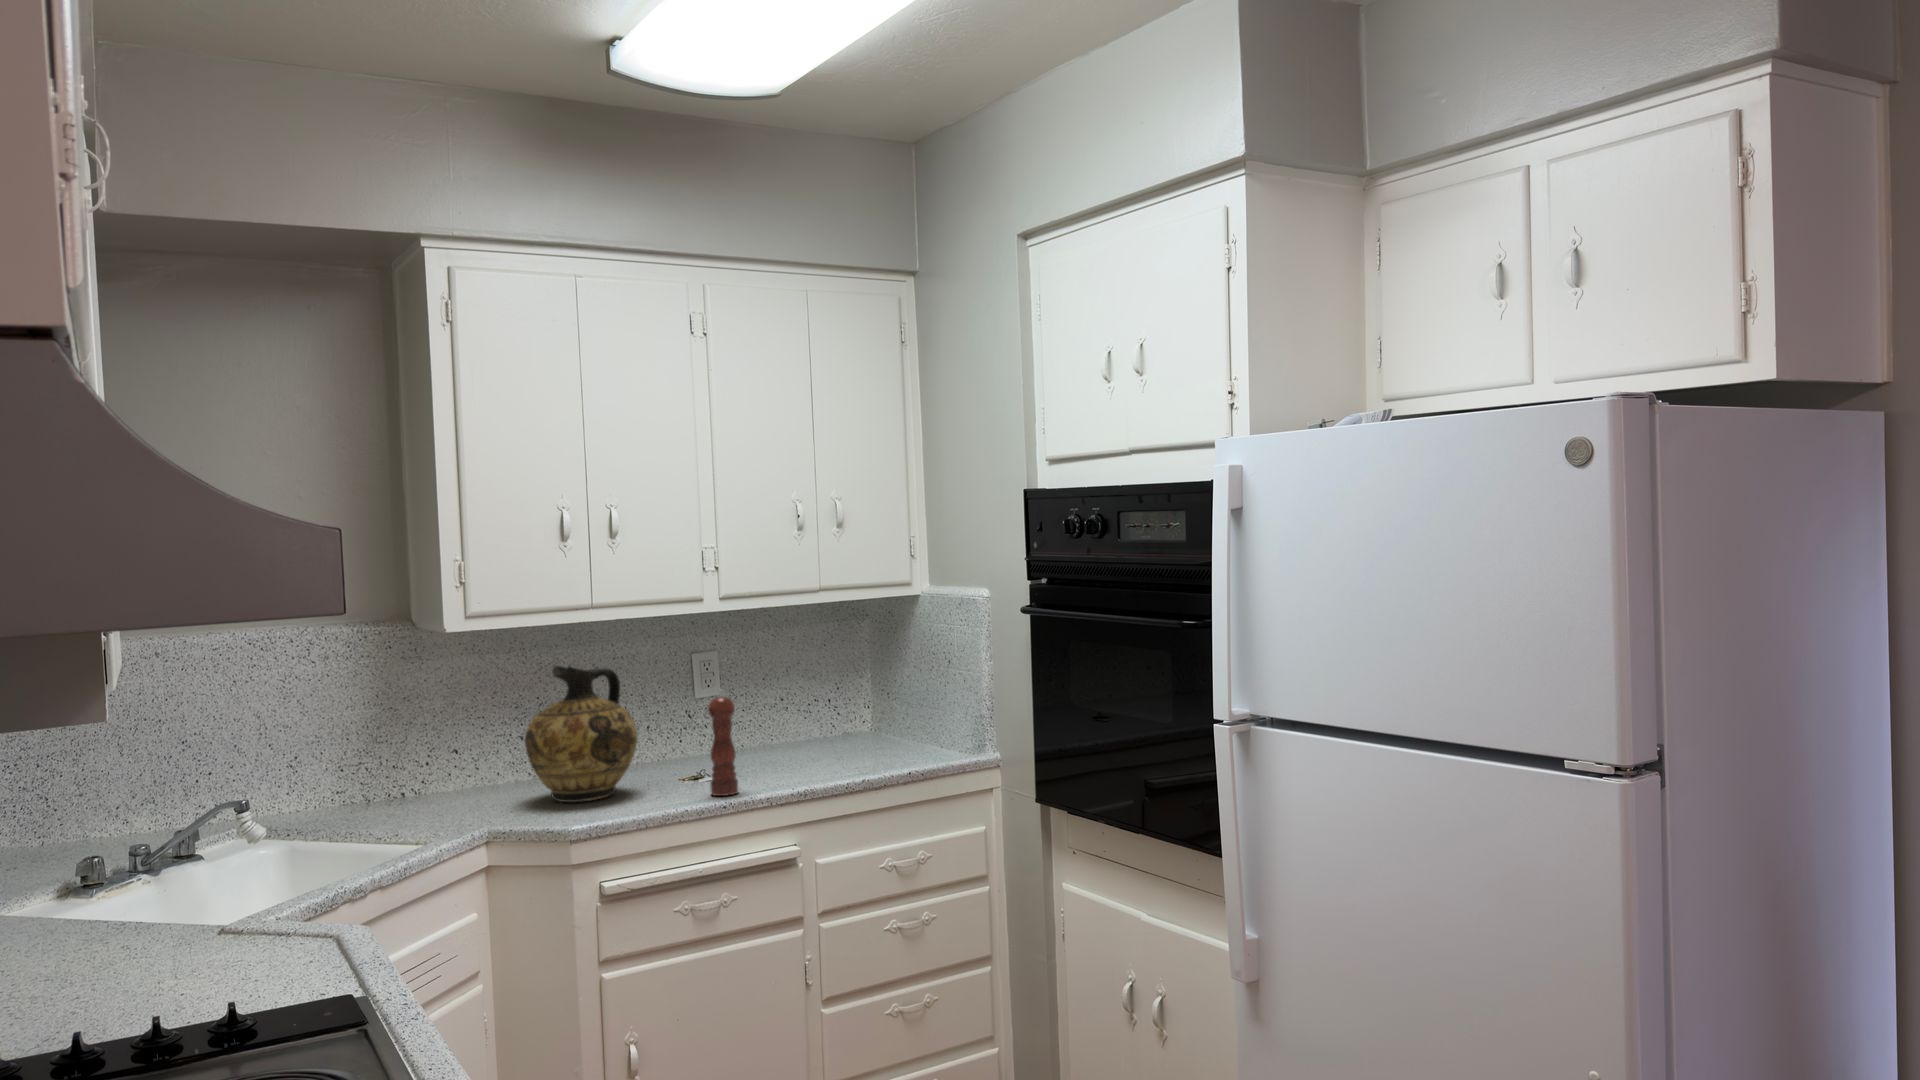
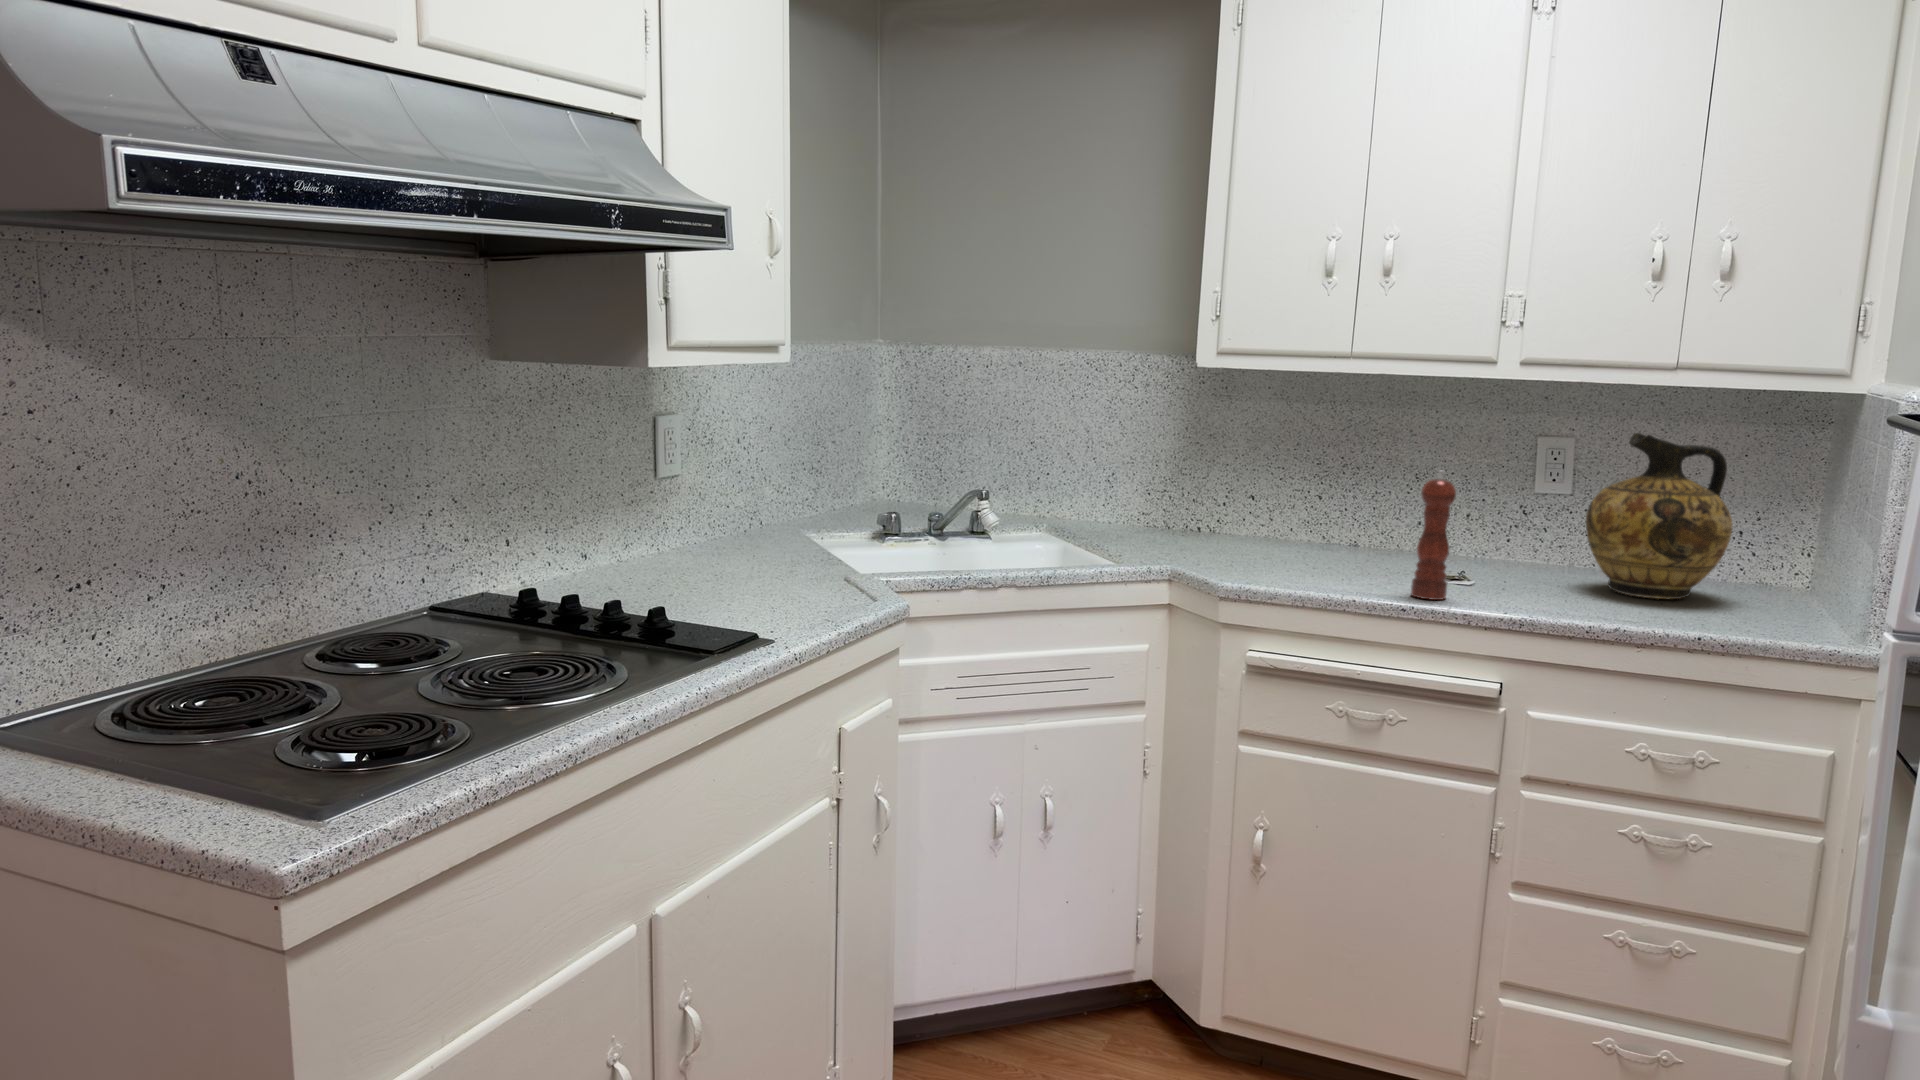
ceramic jug: present [525,666,637,802] -> present [1586,433,1732,599]

